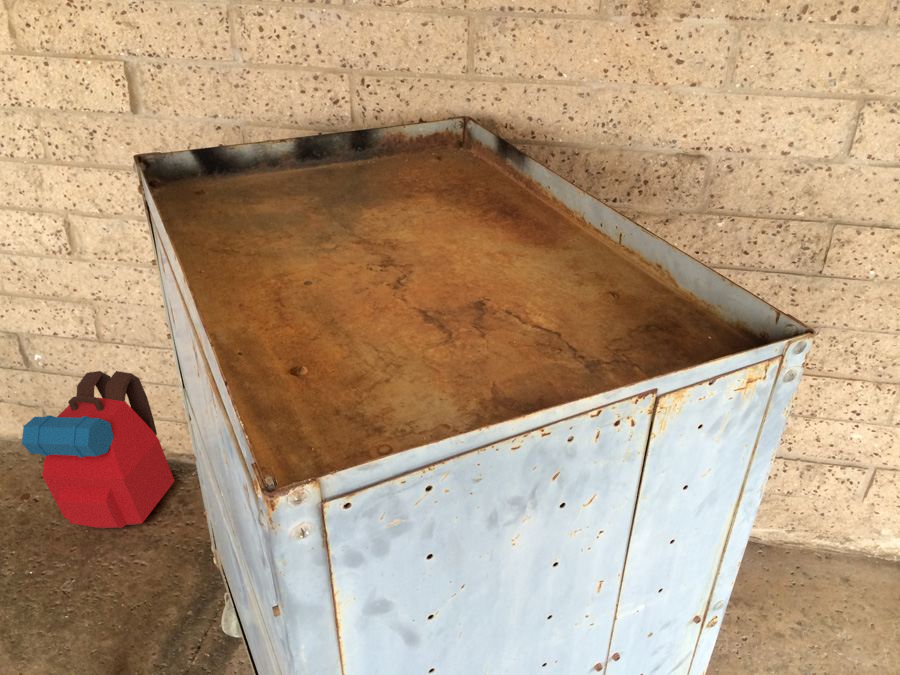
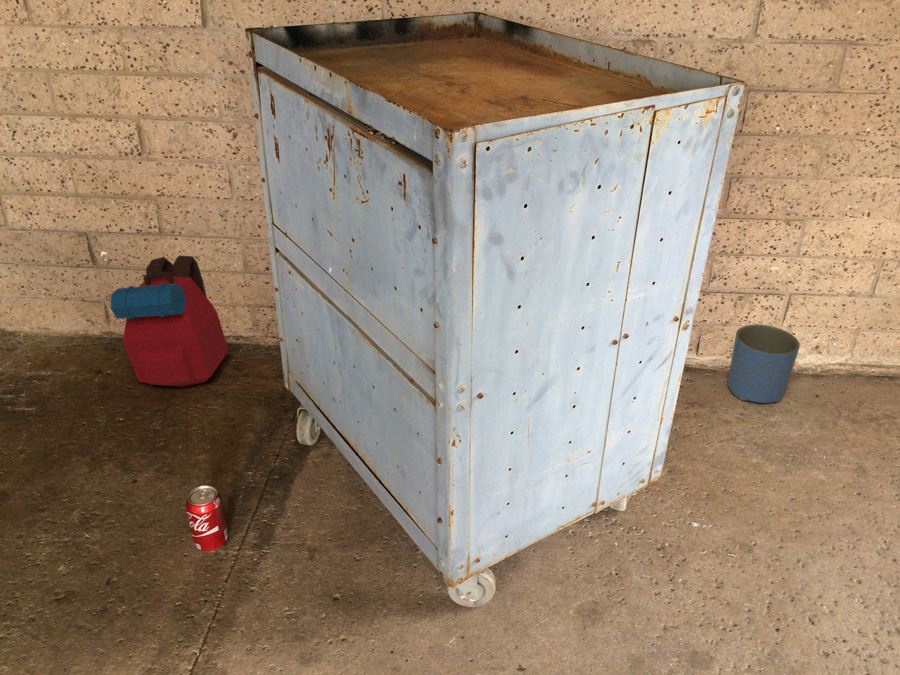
planter: none [784,504,883,612] -> present [728,325,800,403]

